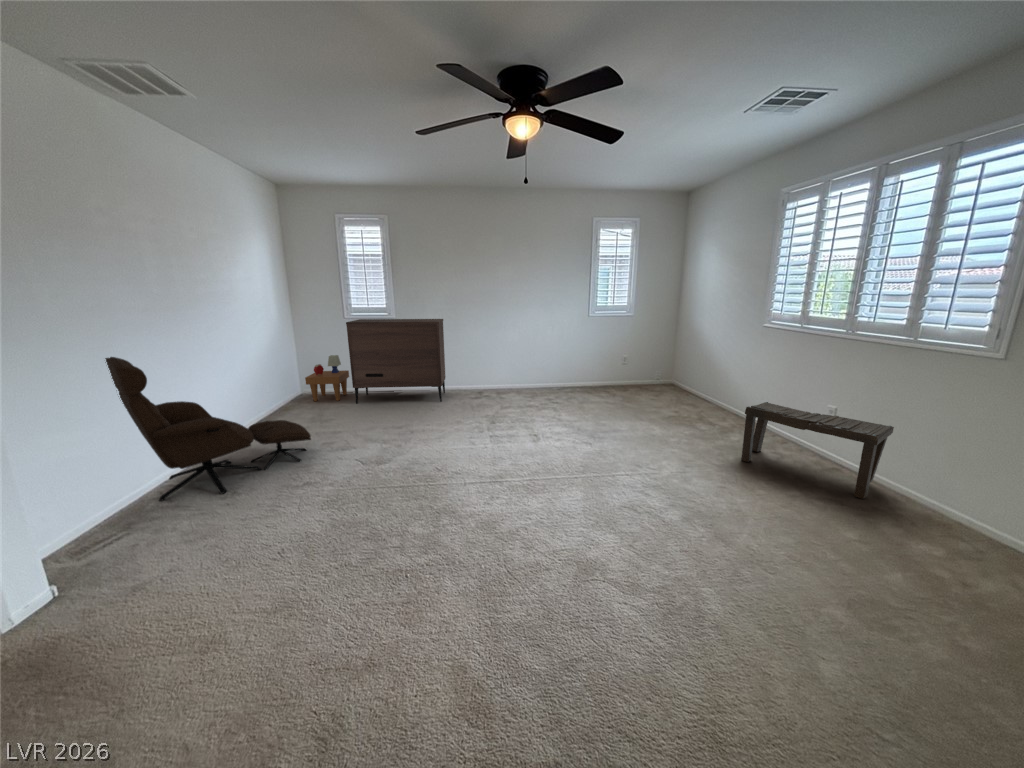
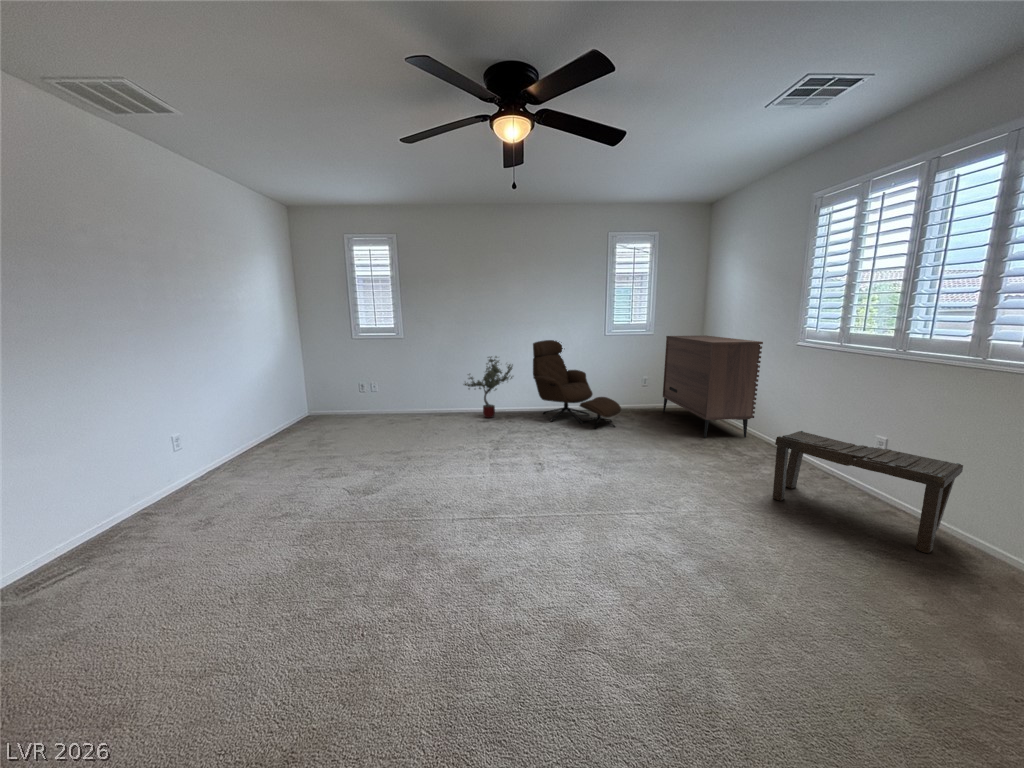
dresser: present [346,319,445,404] -> present [663,335,763,438]
potted tree: none [456,336,505,396] -> present [464,356,512,418]
side table: present [305,355,349,401] -> none [310,375,356,422]
lounge chair: present [105,357,311,501] -> present [533,340,621,429]

